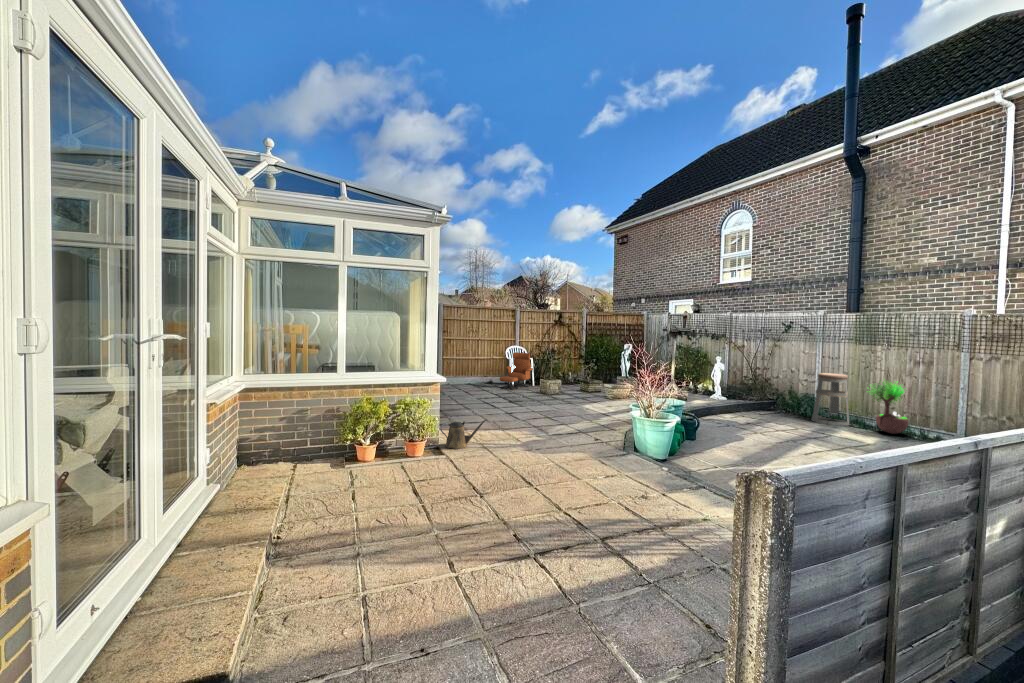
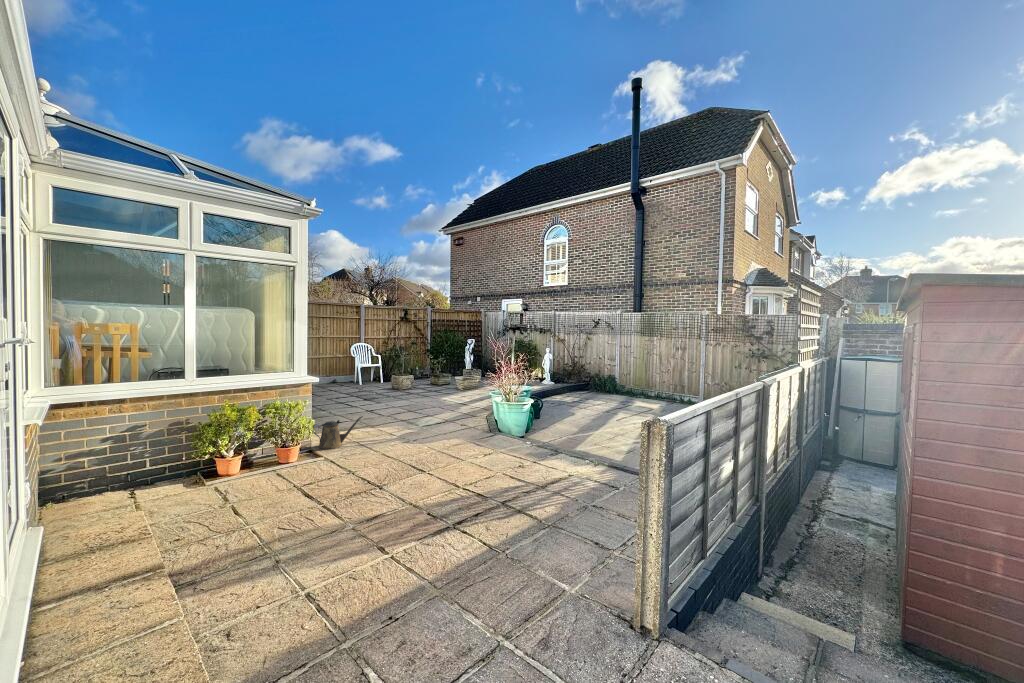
lounge chair: present [500,353,533,390] -> none [349,350,383,388]
bar stool: present [811,373,849,426] -> none [614,358,638,397]
potted tree: present [868,381,908,434] -> none [648,358,673,399]

